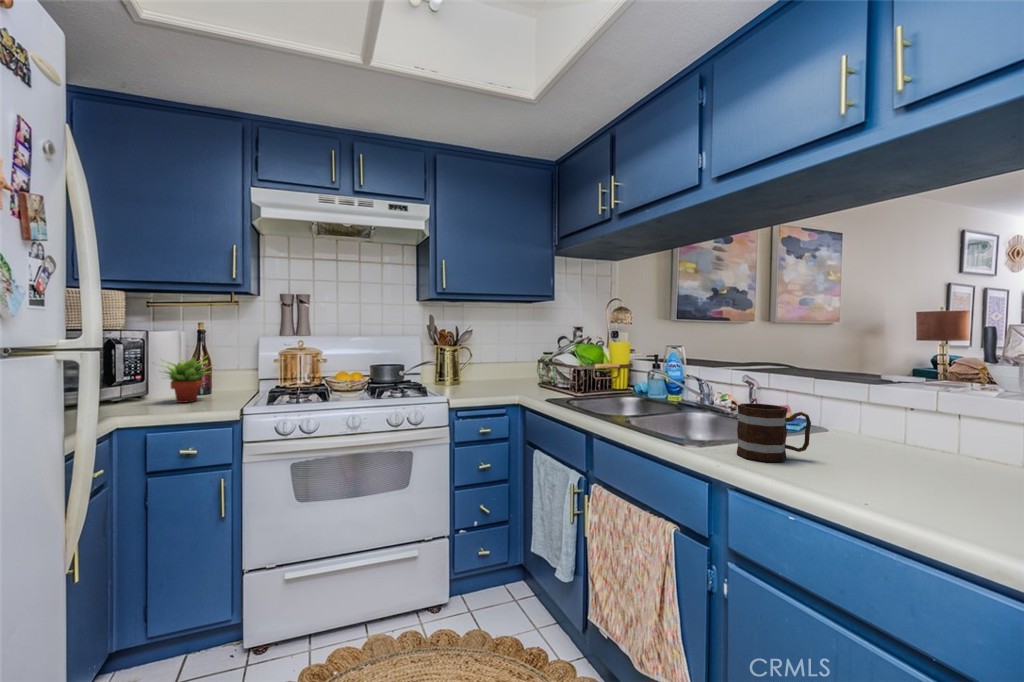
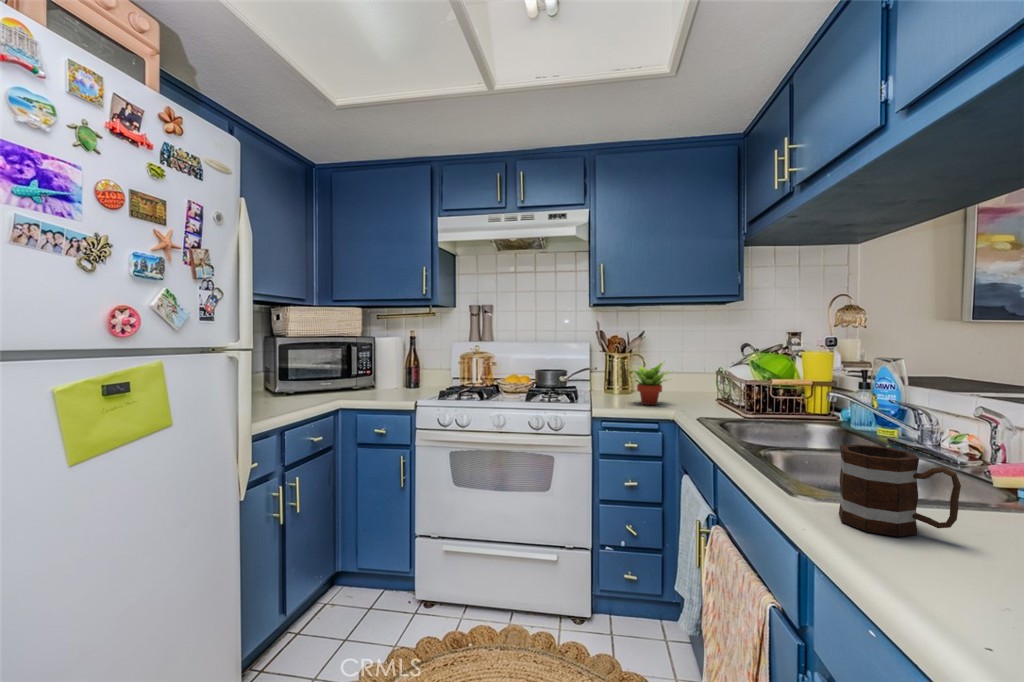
succulent plant: present [154,357,210,403] -> present [631,361,668,405]

